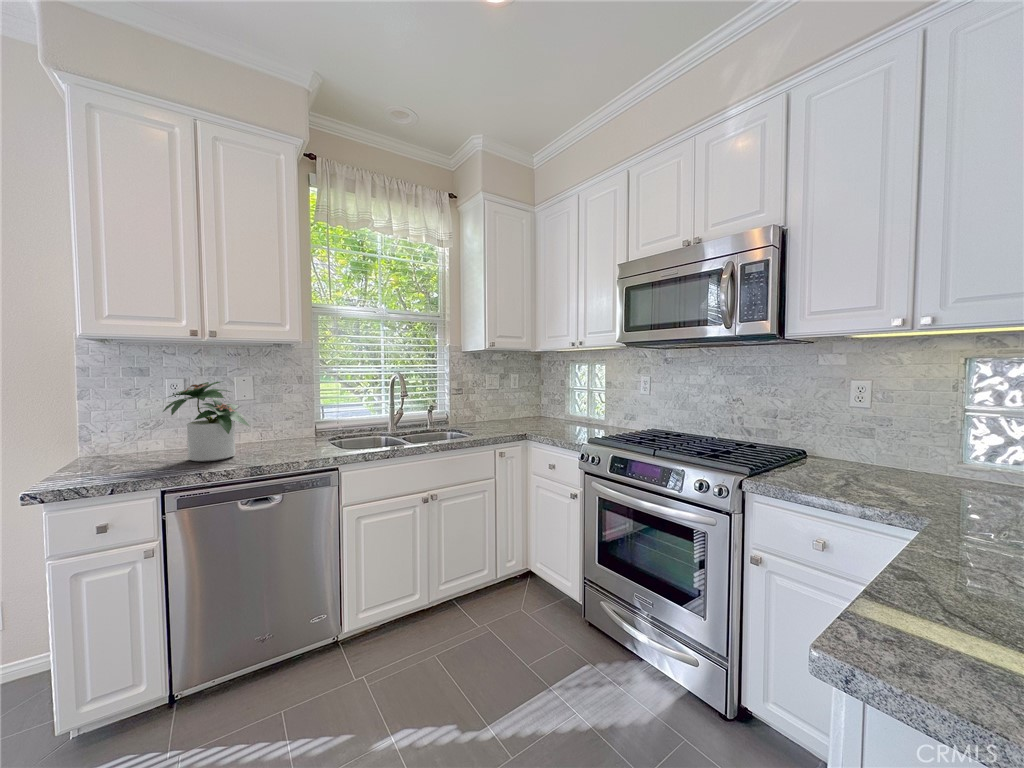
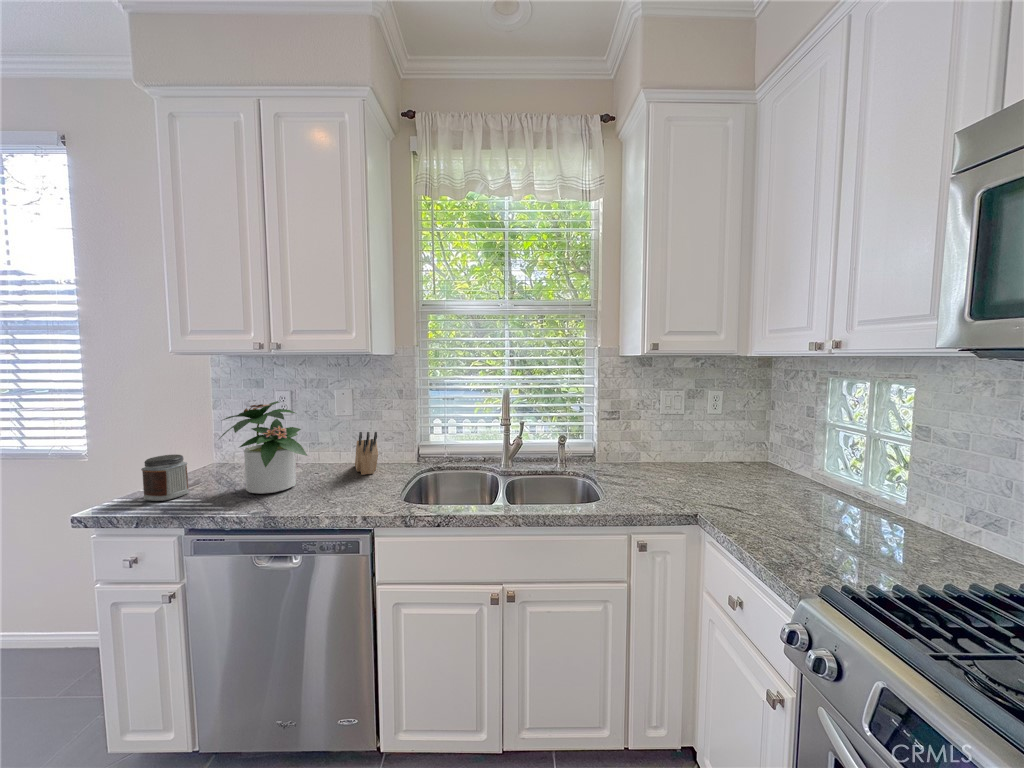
knife block: none [259,407,299,445] -> present [355,432,378,475]
jar: none [78,434,126,477] -> present [141,454,189,501]

